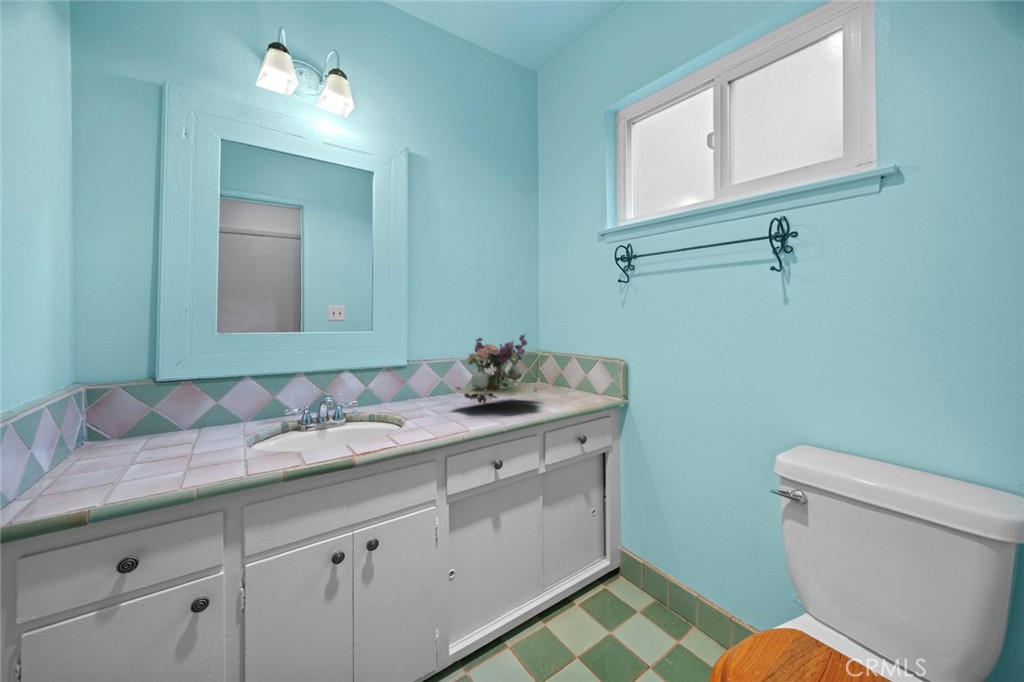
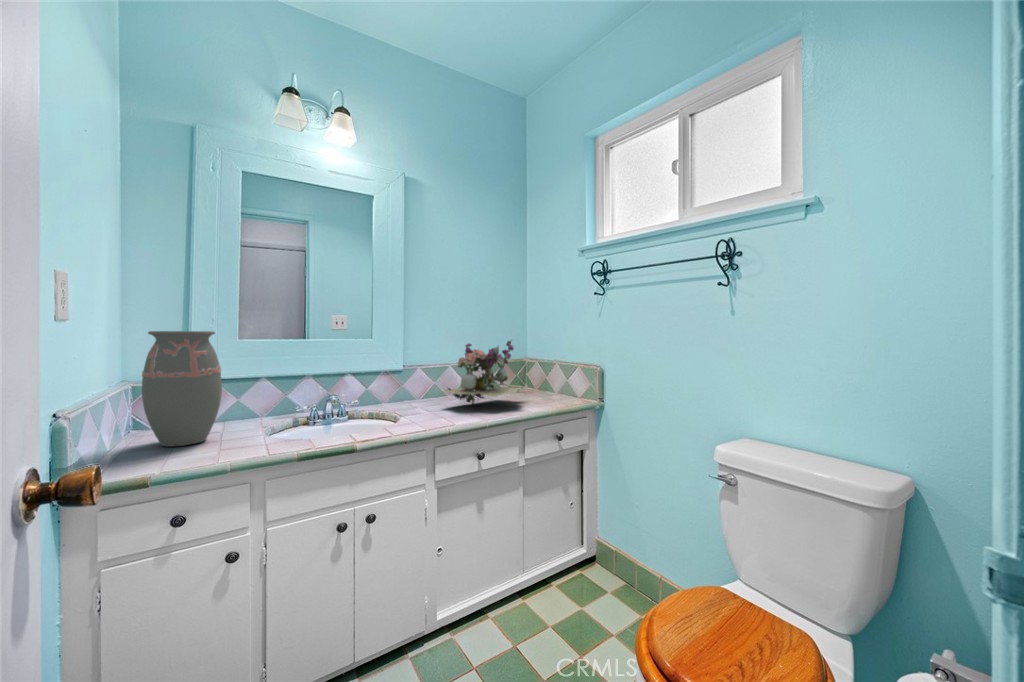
decorative vase: none [88,321,193,463] -> present [142,331,222,447]

